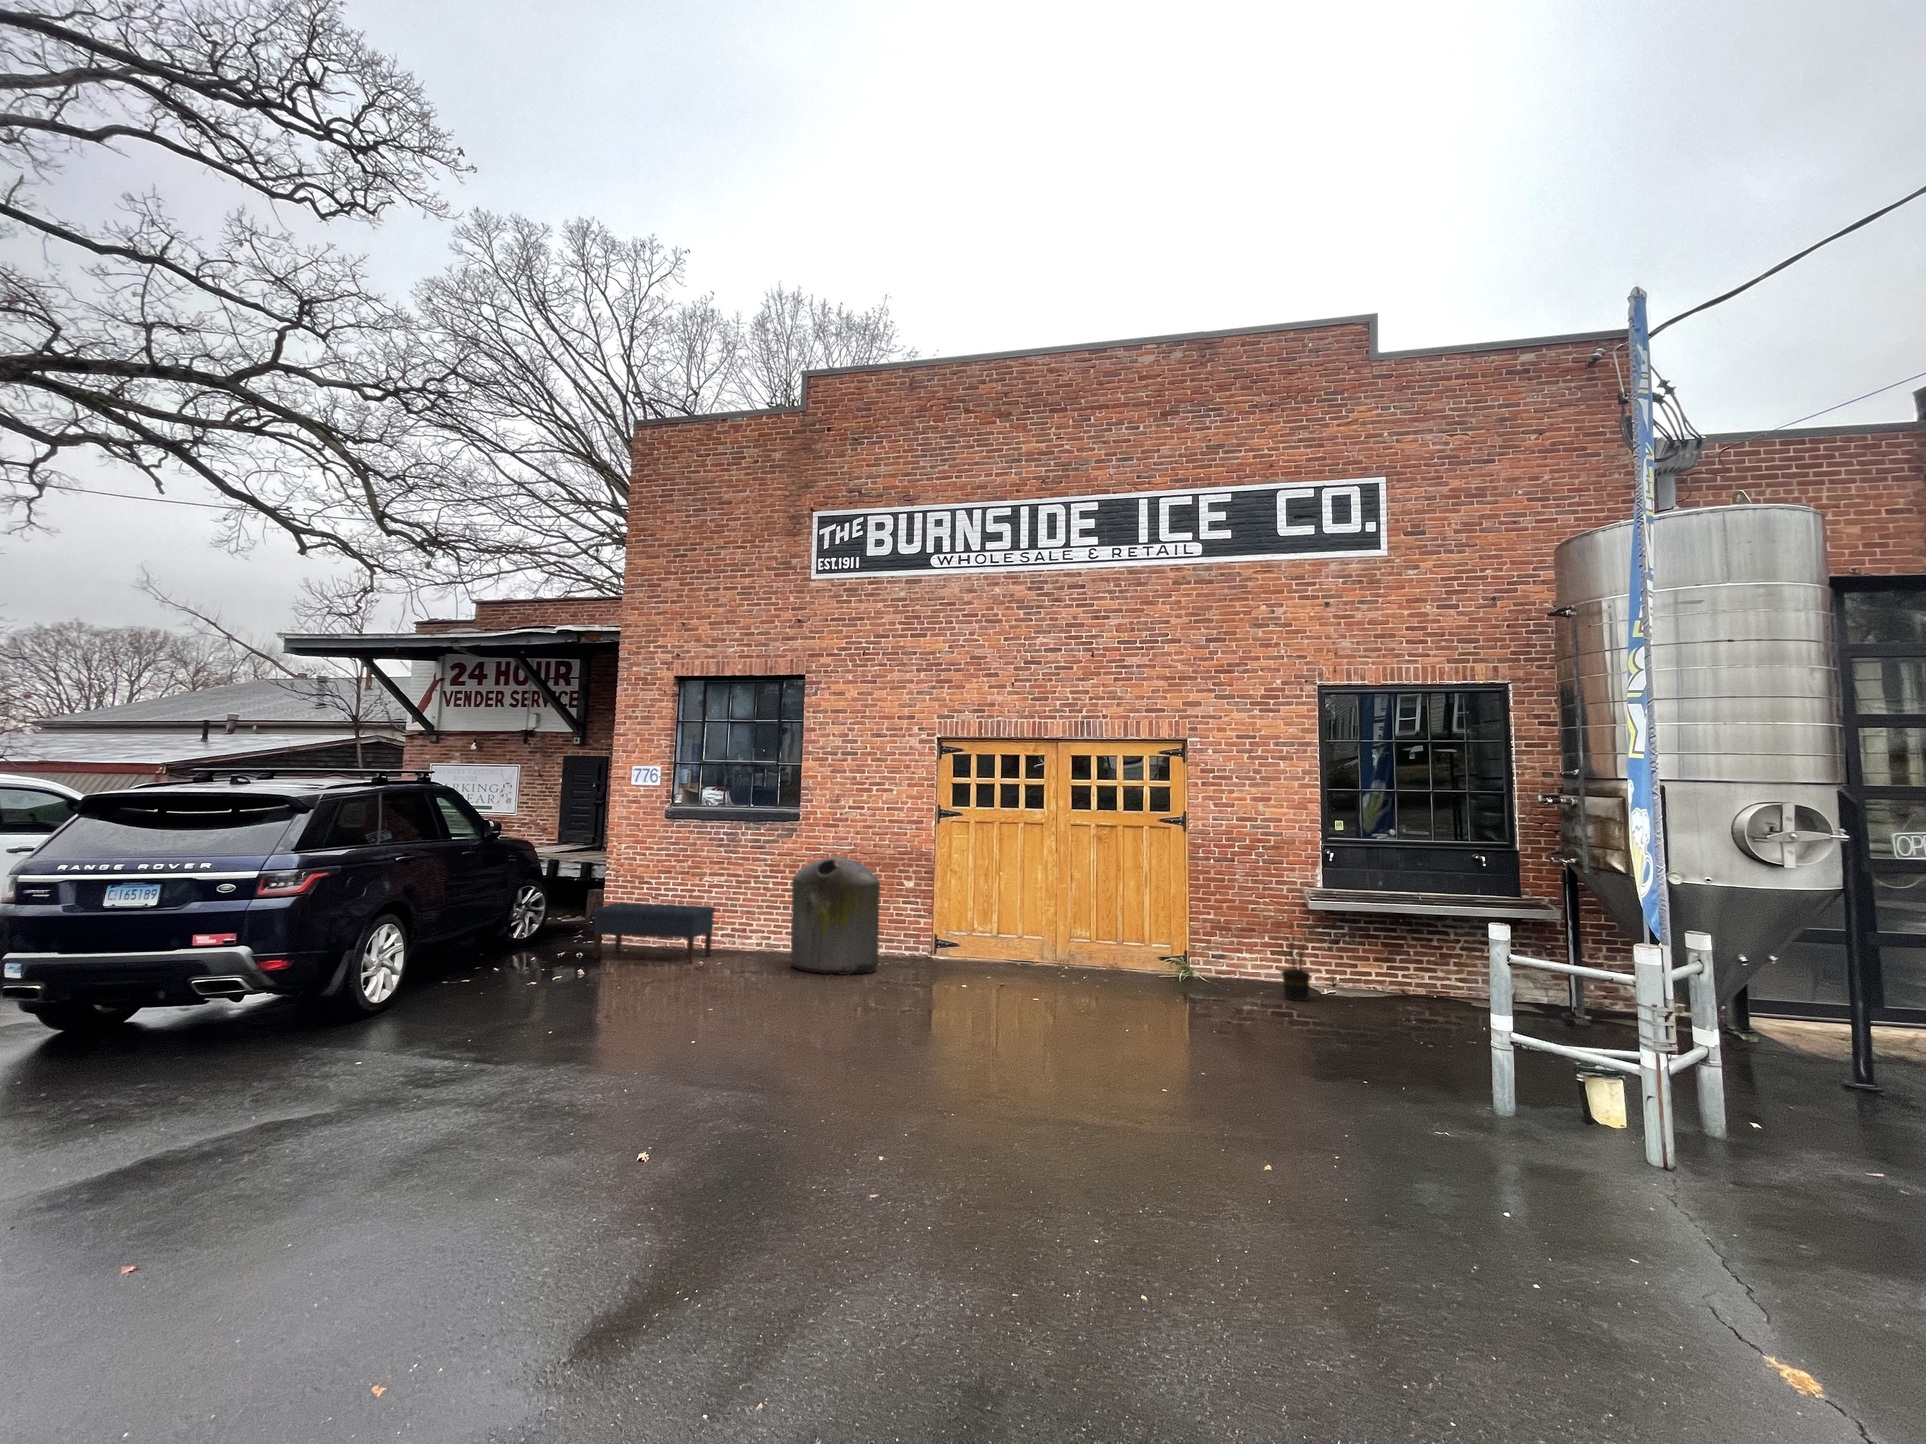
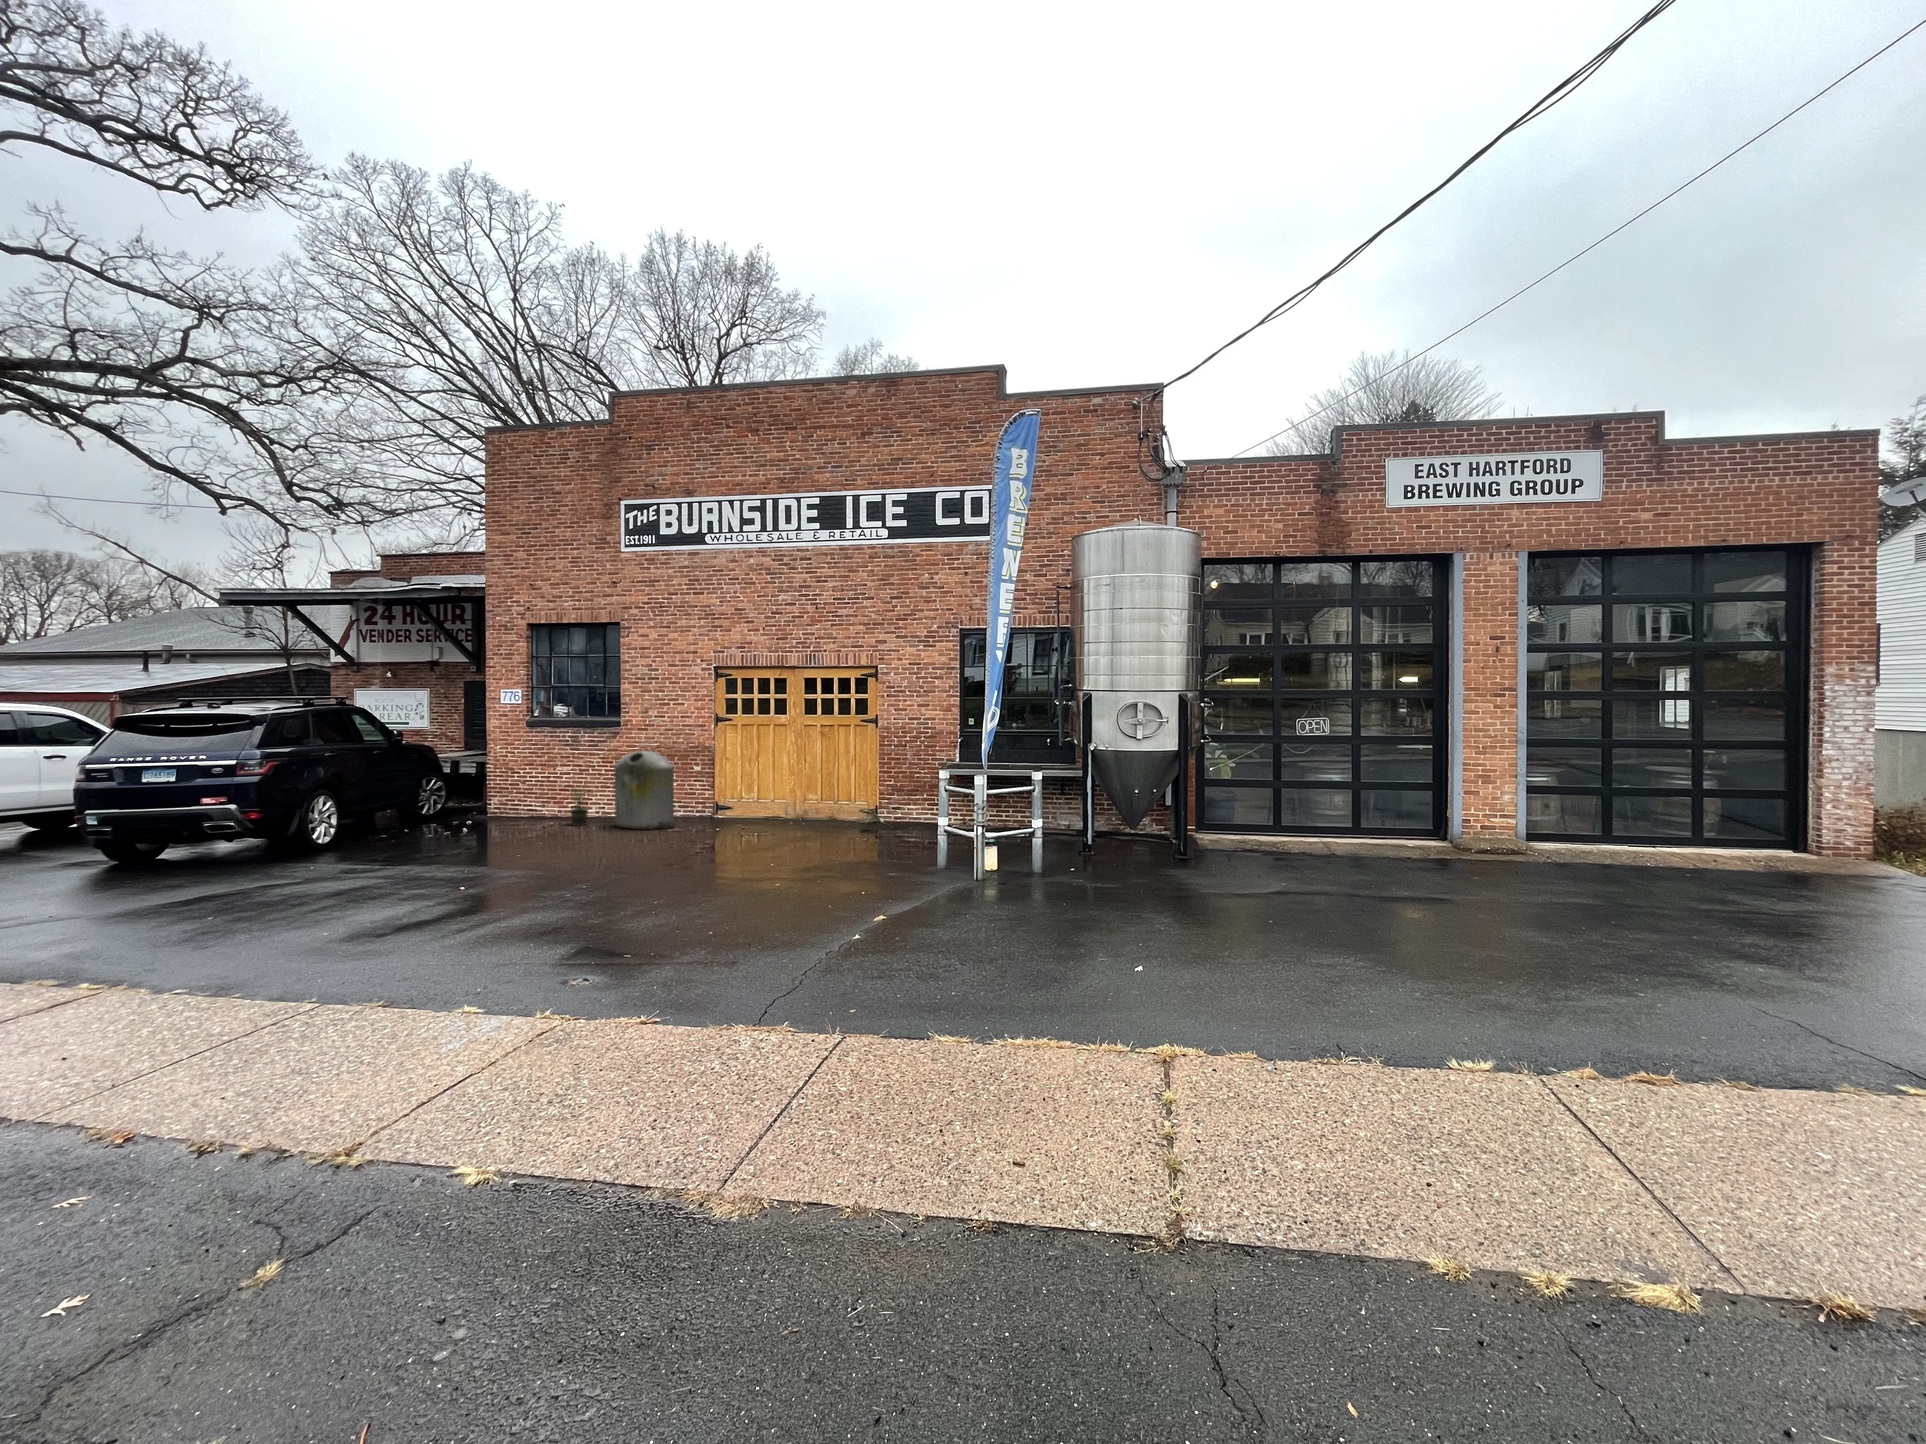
bench: present [593,902,715,963] -> none [474,787,564,826]
potted plant: present [1280,927,1315,1001] -> present [570,784,588,826]

